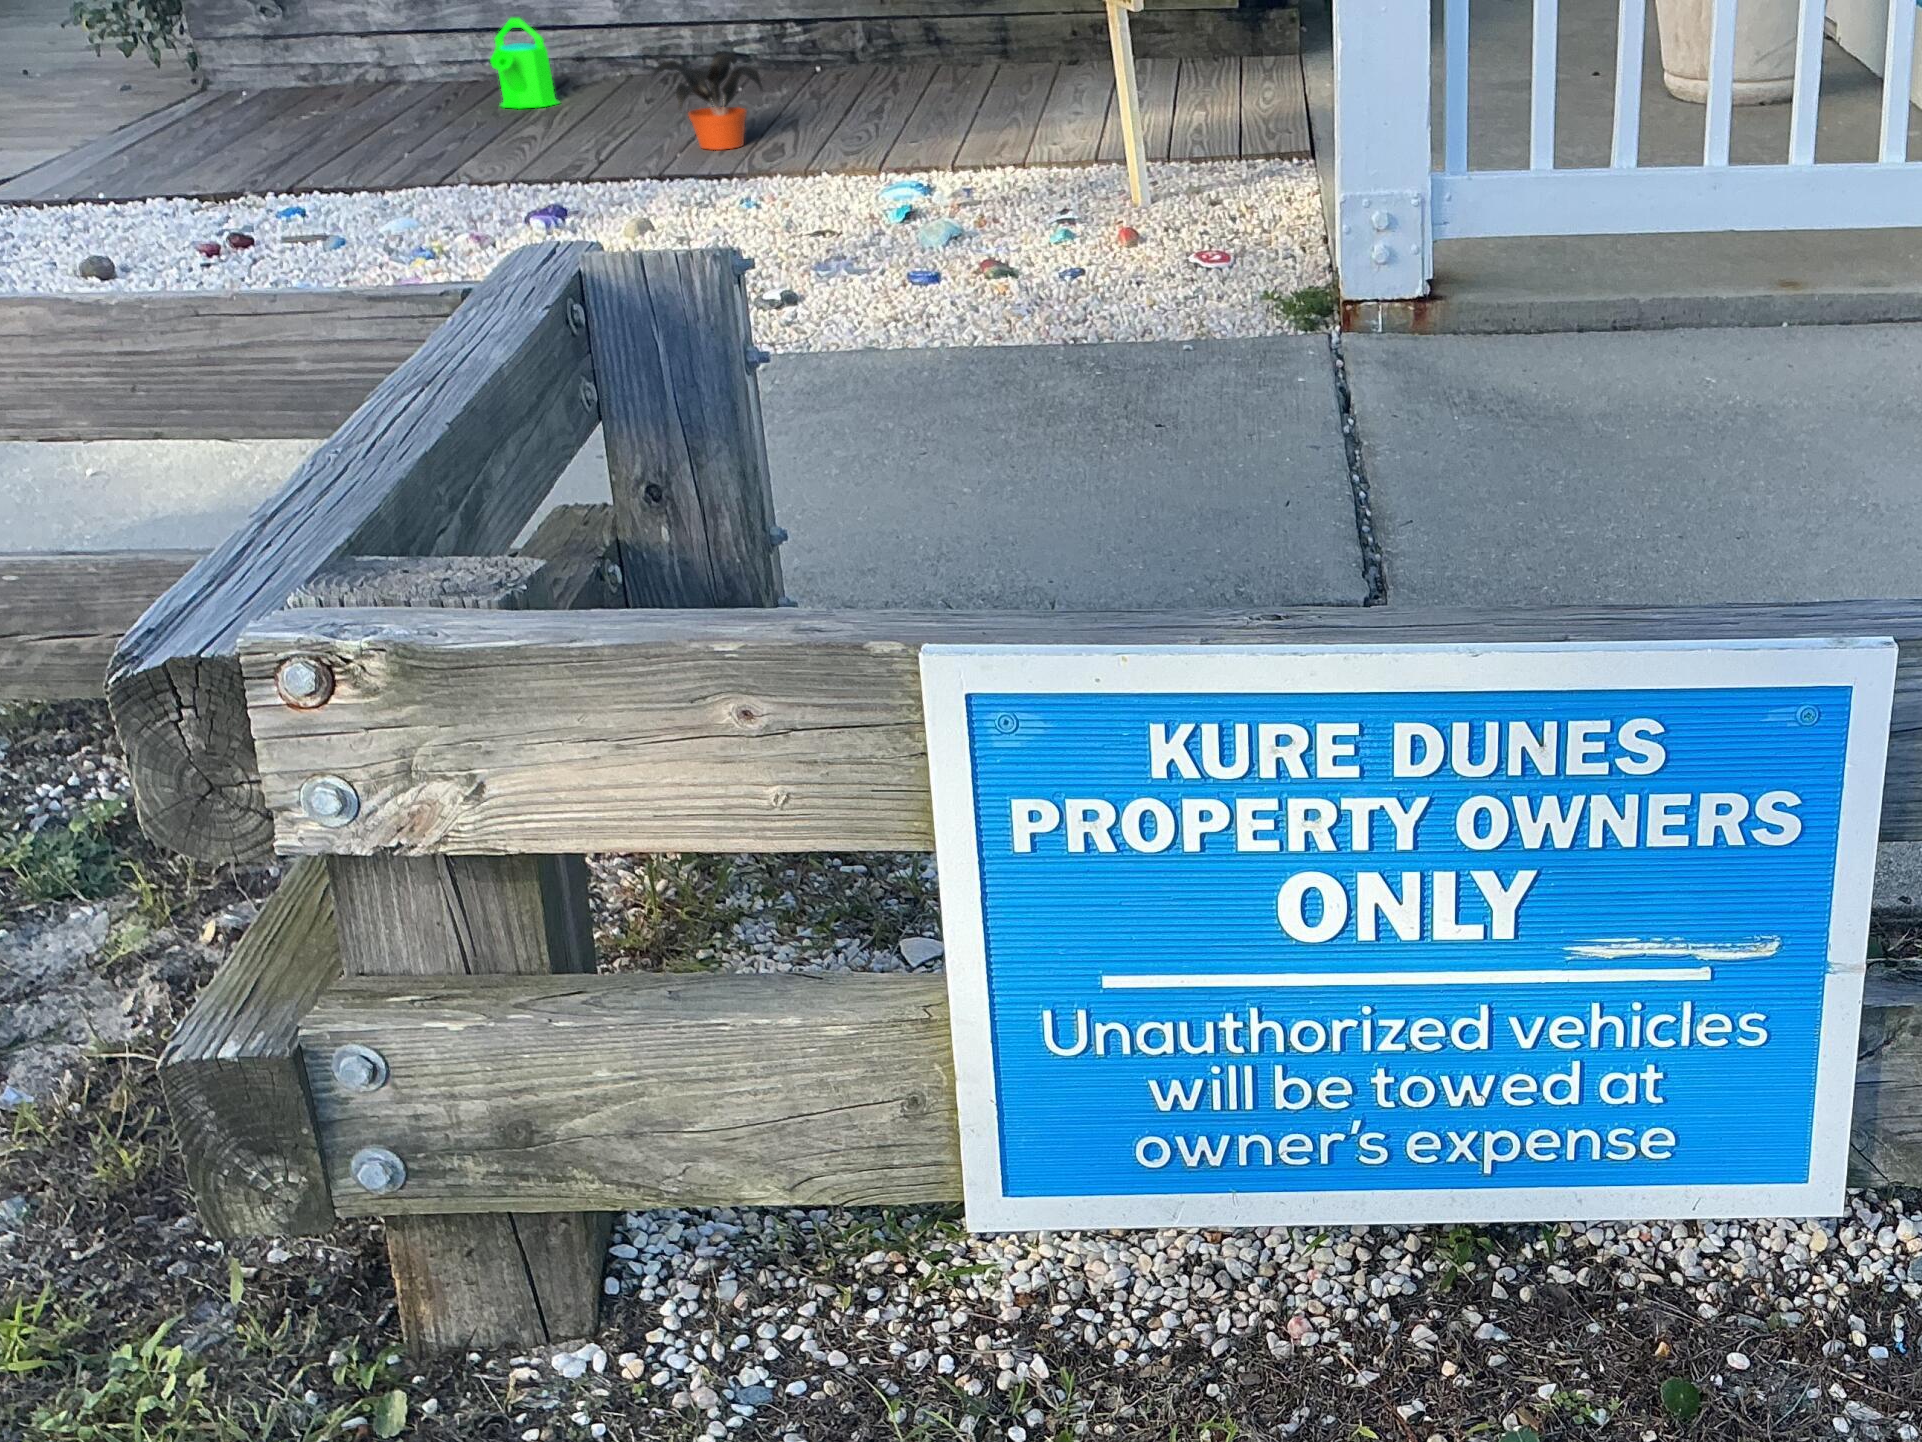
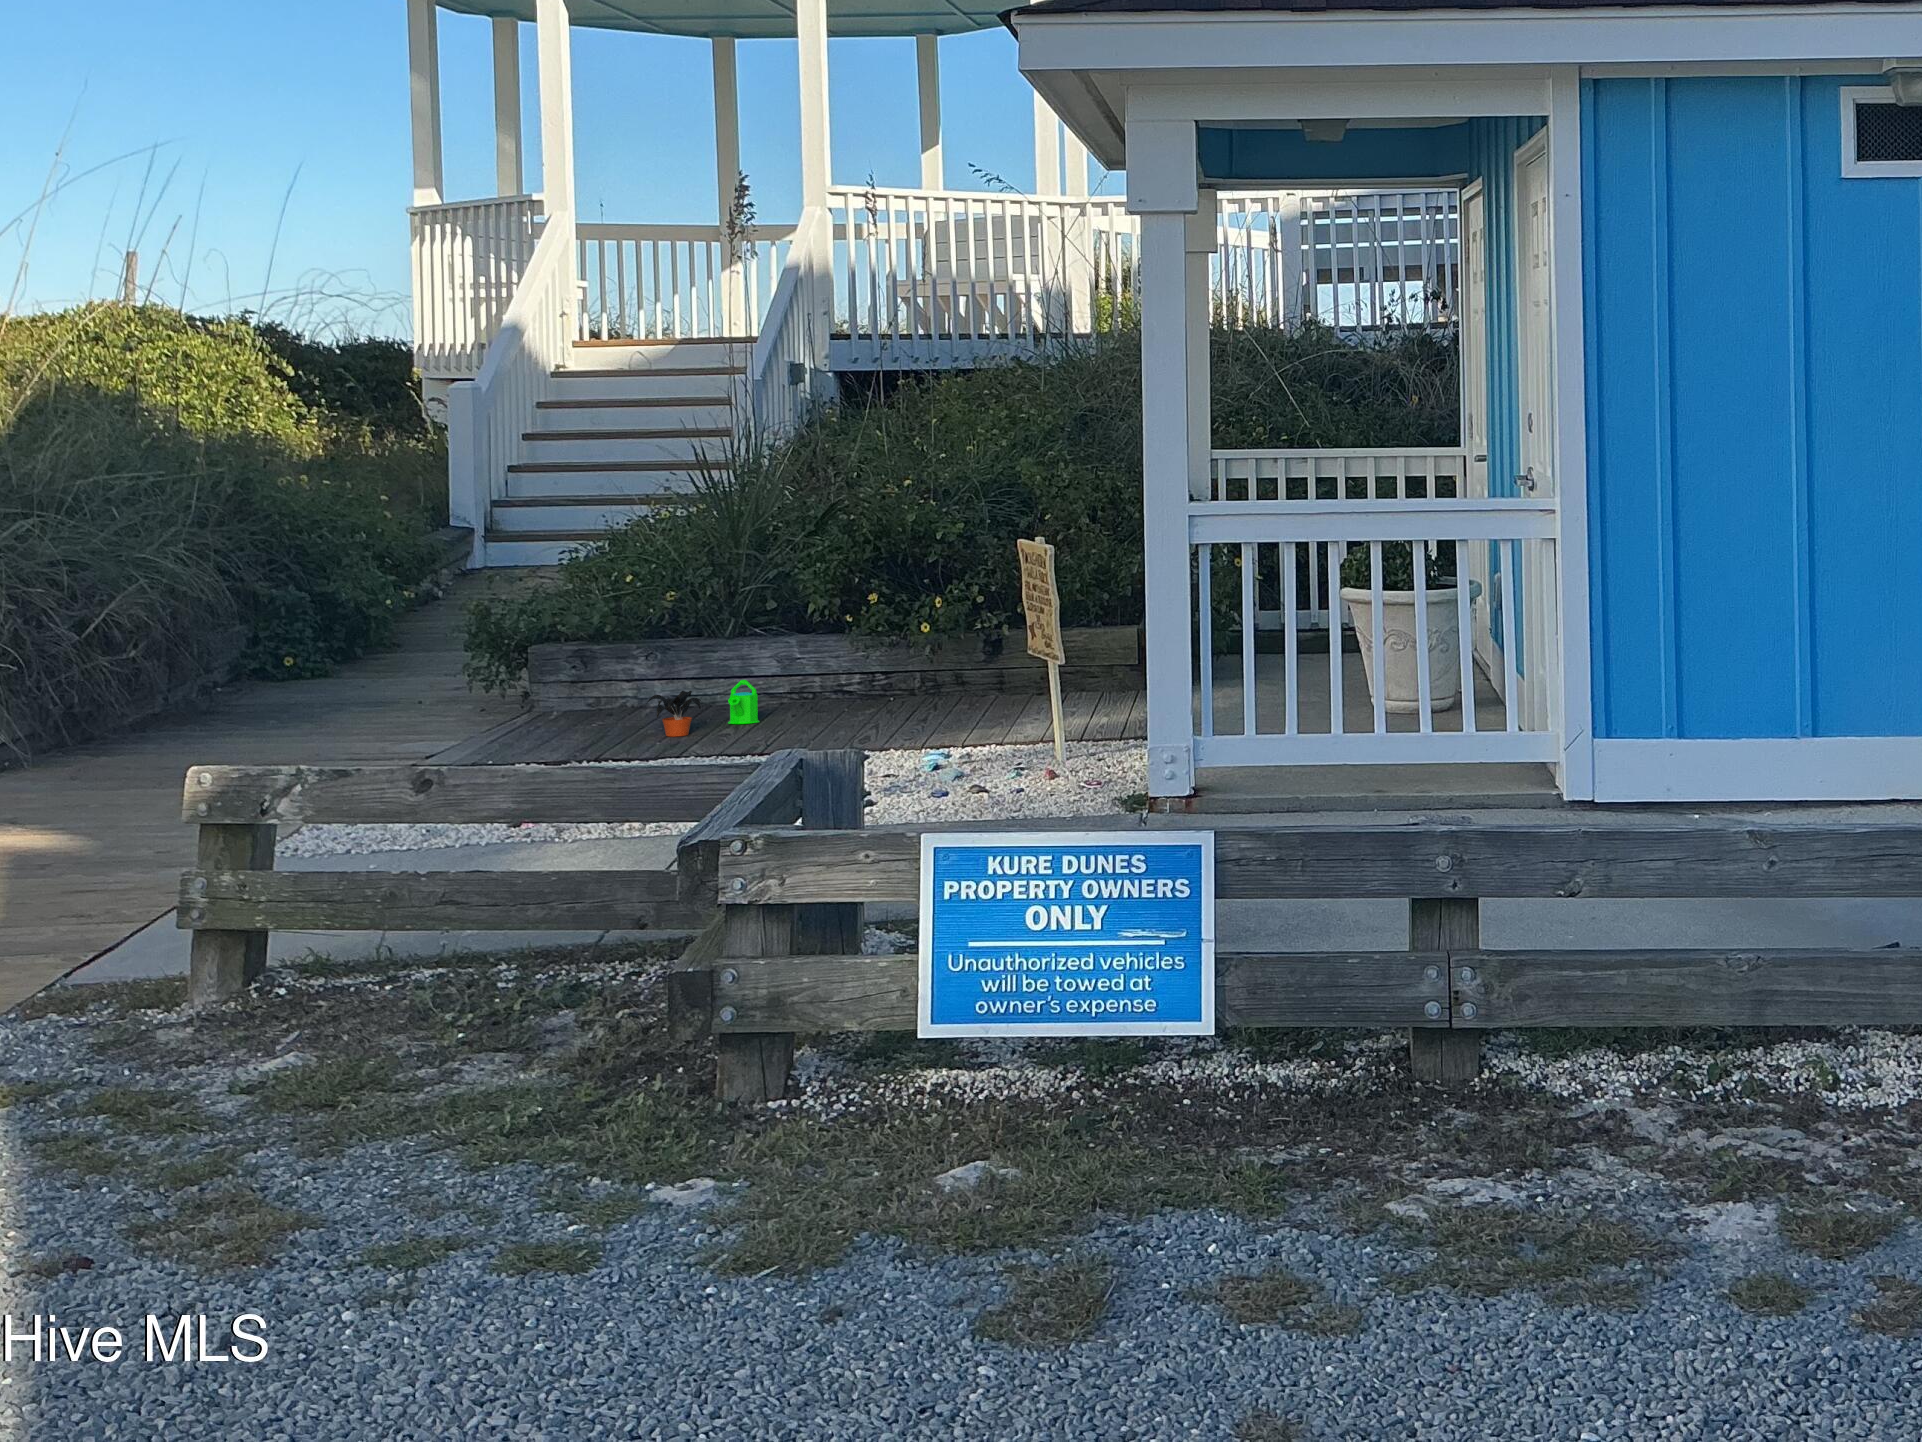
potted plant: present [653,51,763,150] -> present [647,691,701,737]

